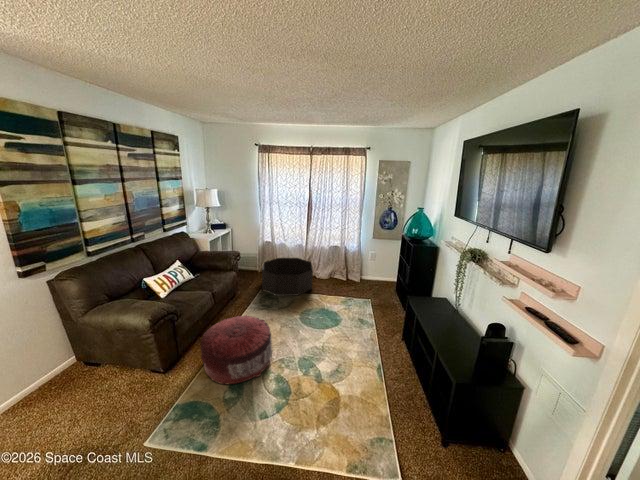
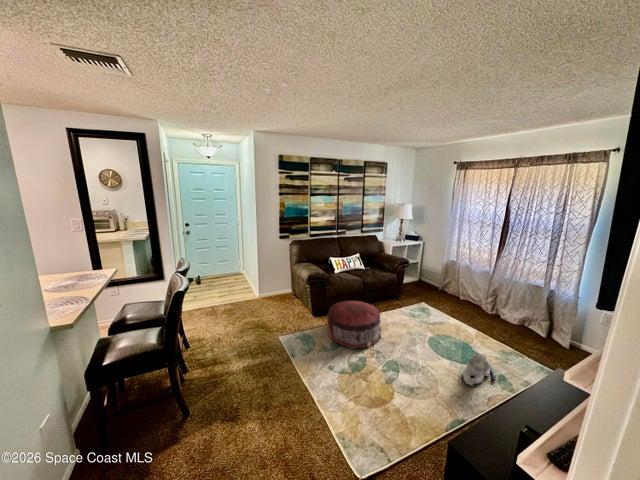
basket: present [262,258,313,296] -> none [425,279,492,324]
plush toy: none [341,311,361,340] -> present [463,353,496,386]

